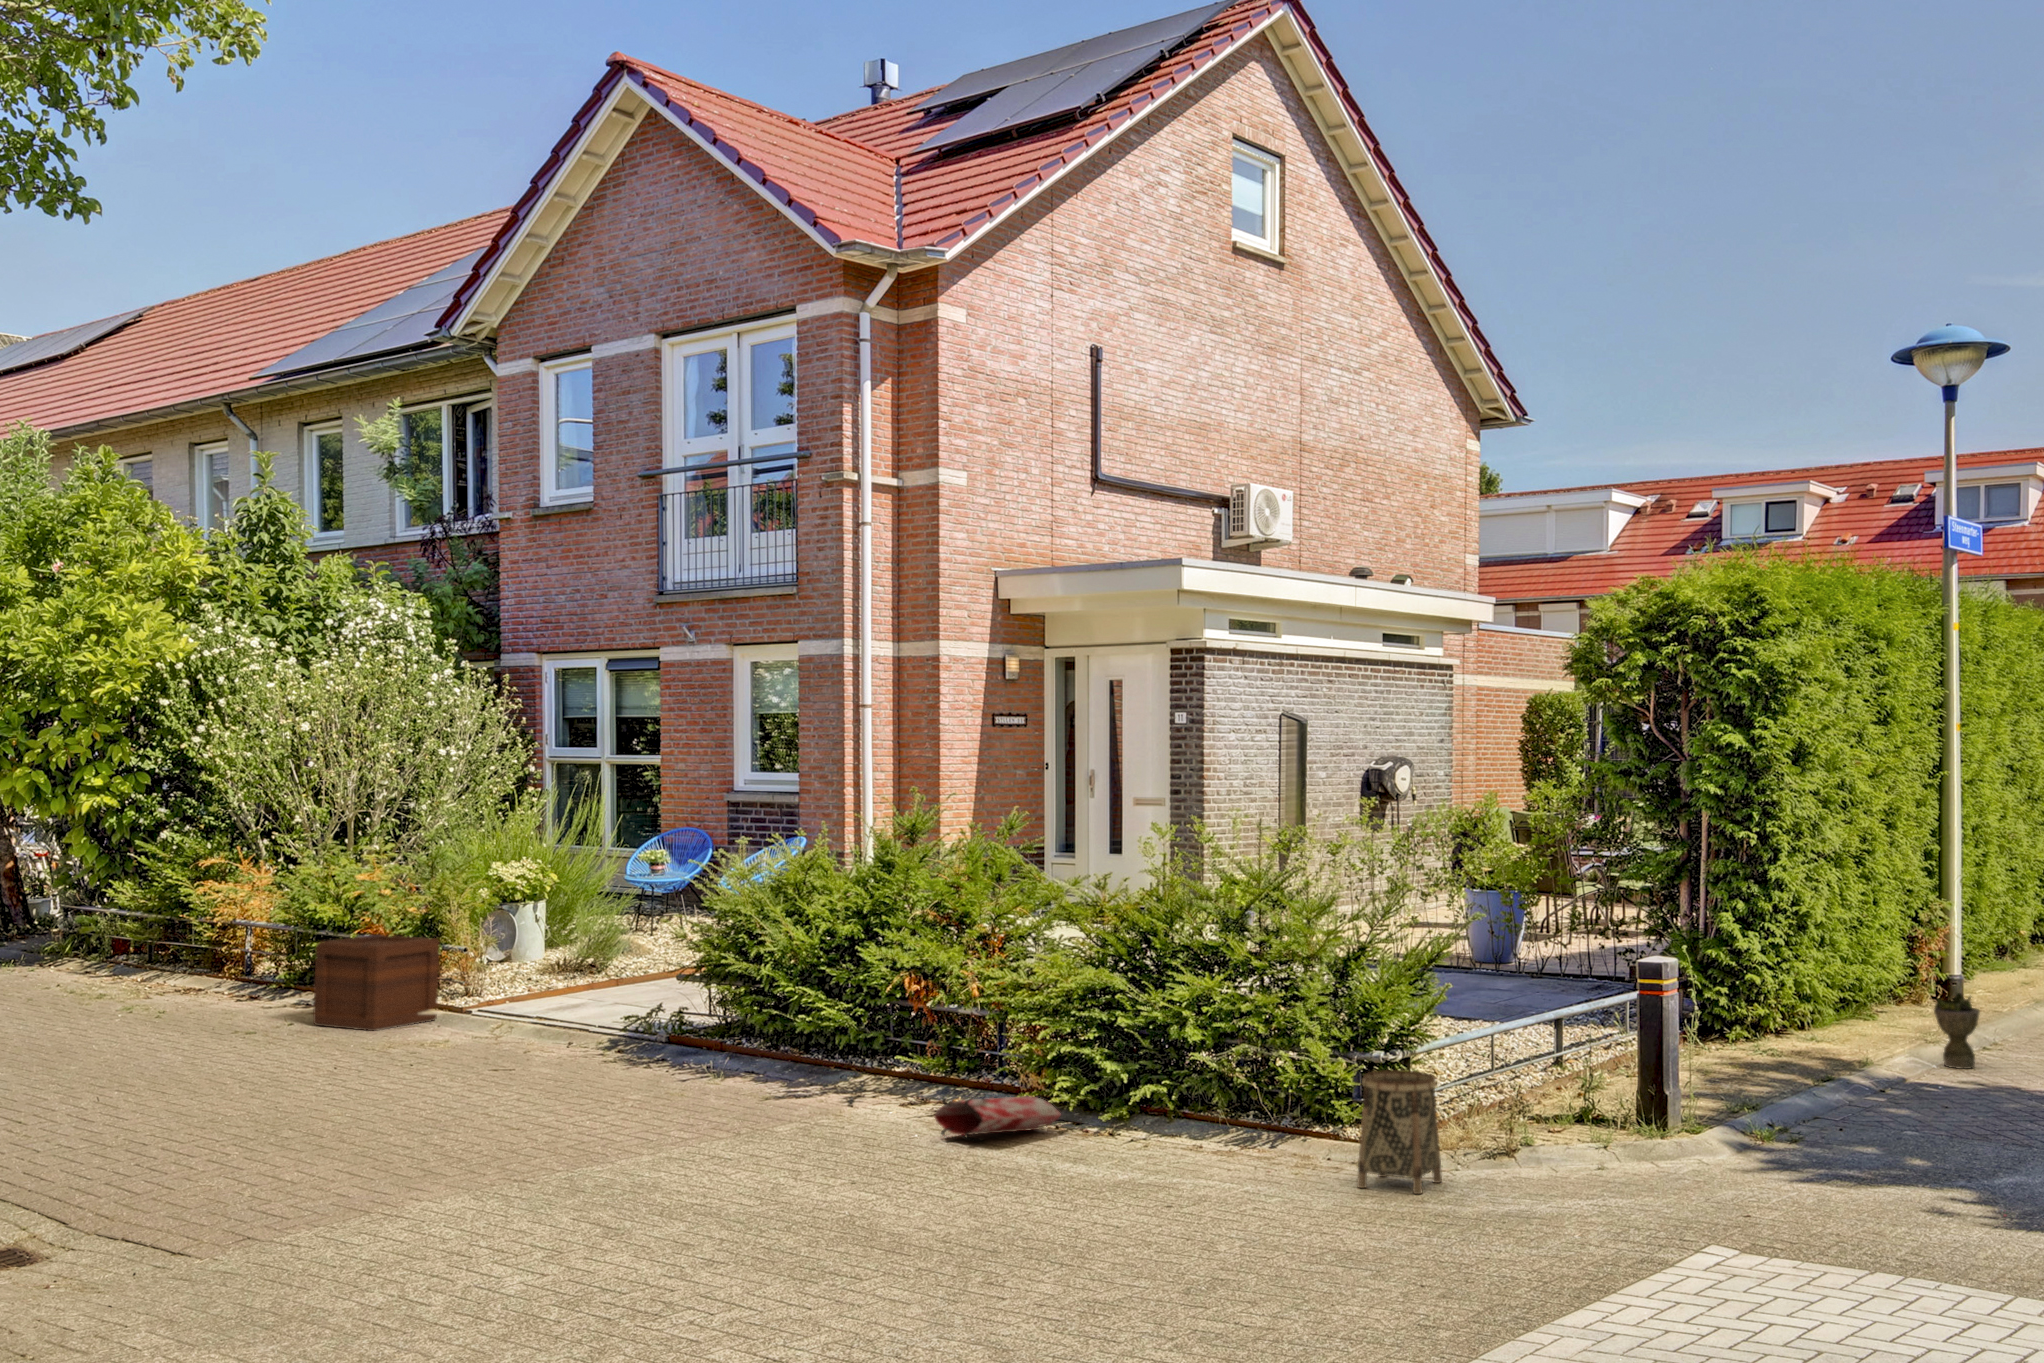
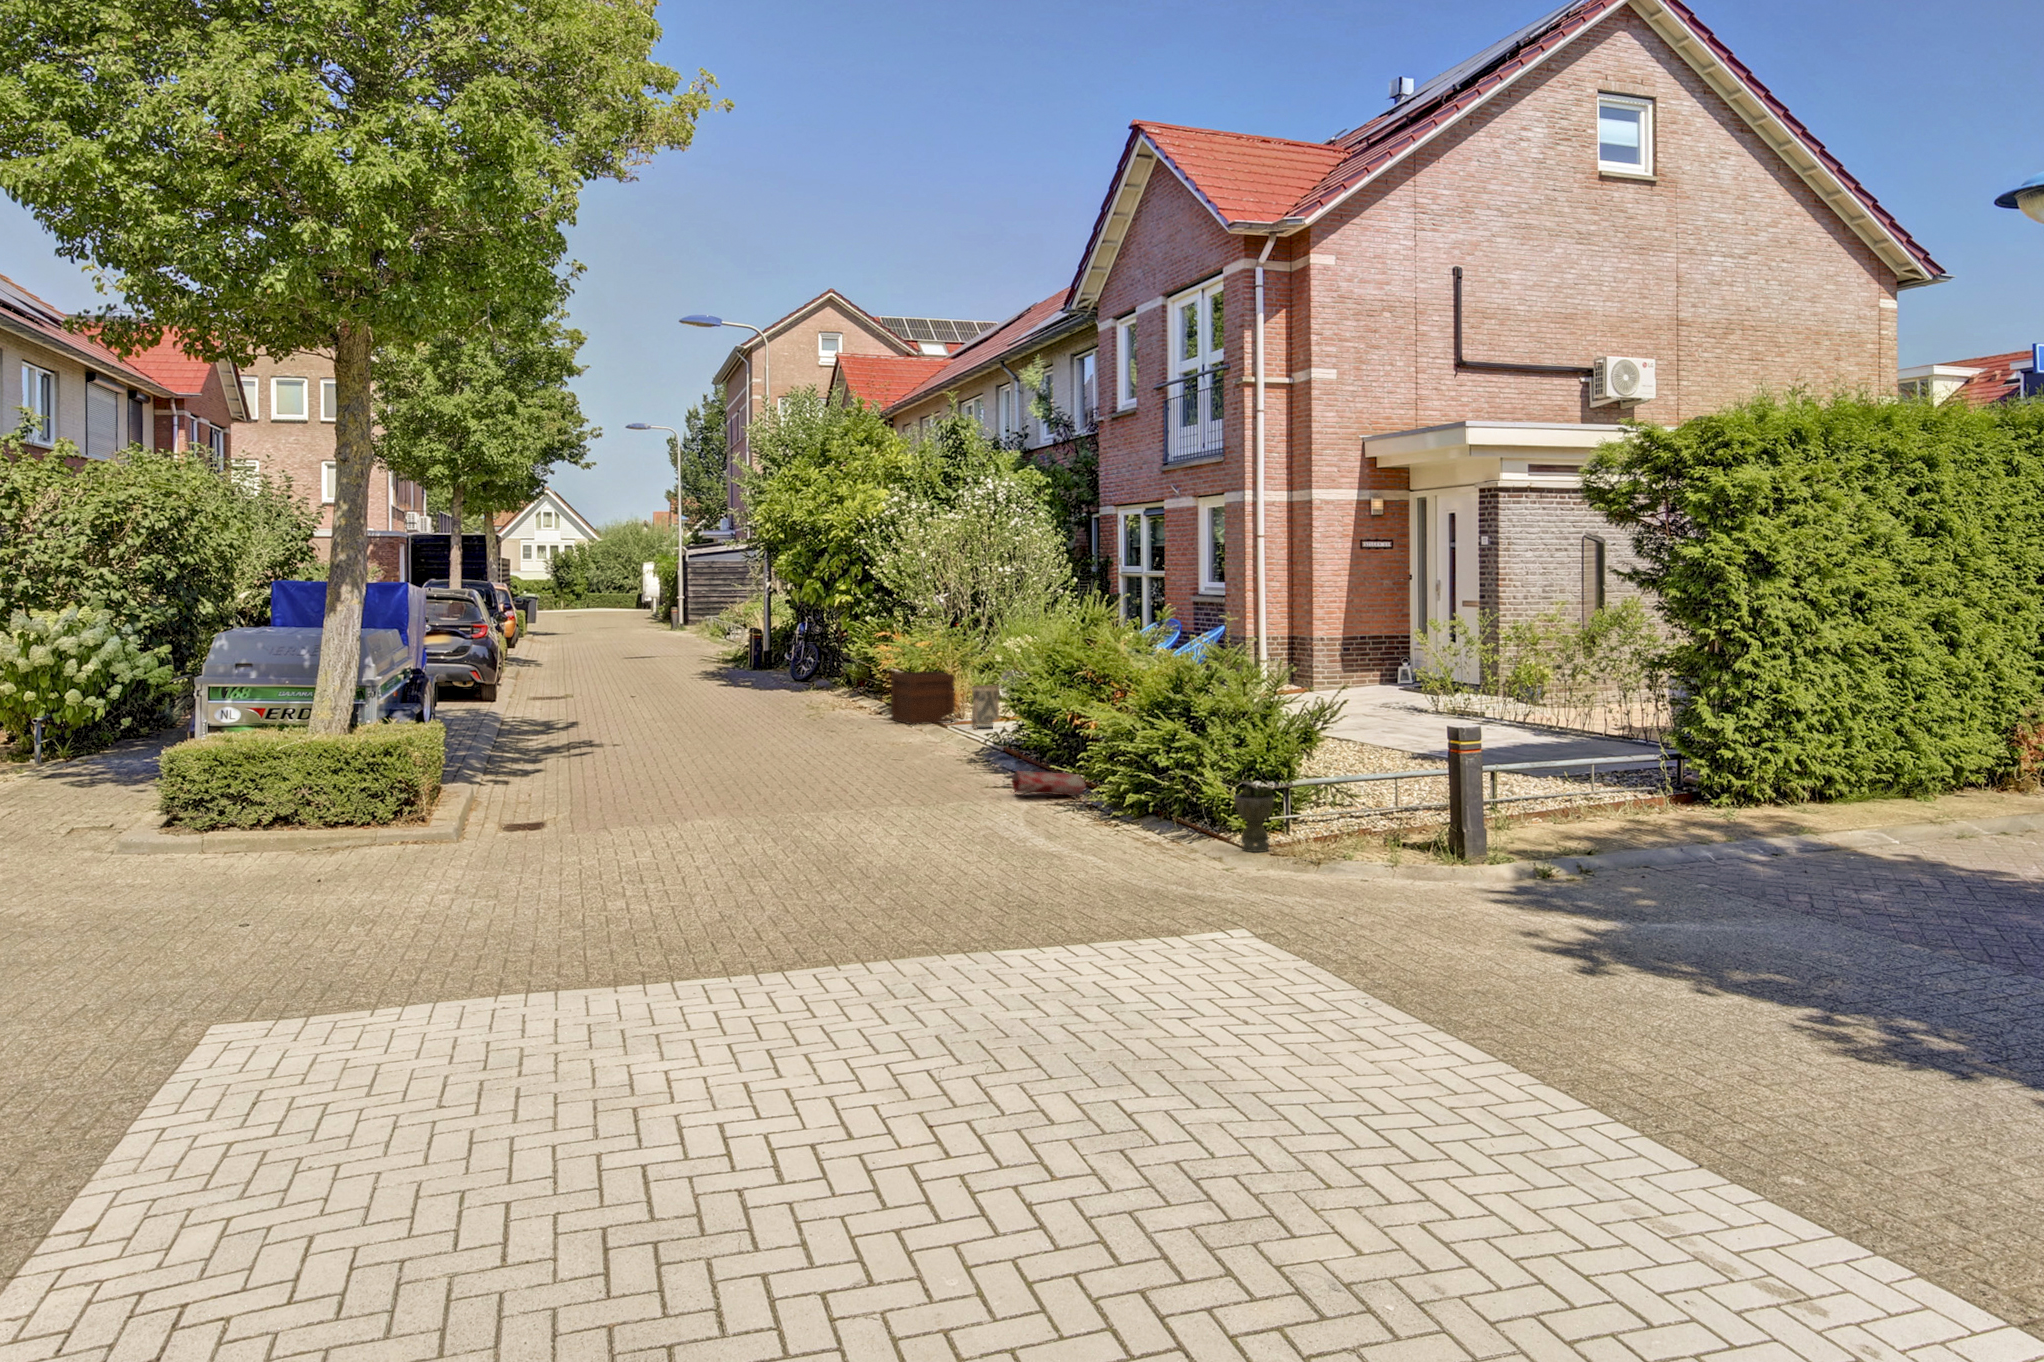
planter: present [1934,993,1980,1069] -> present [1234,785,1275,852]
basket: present [1357,1070,1442,1194] -> present [971,685,999,729]

